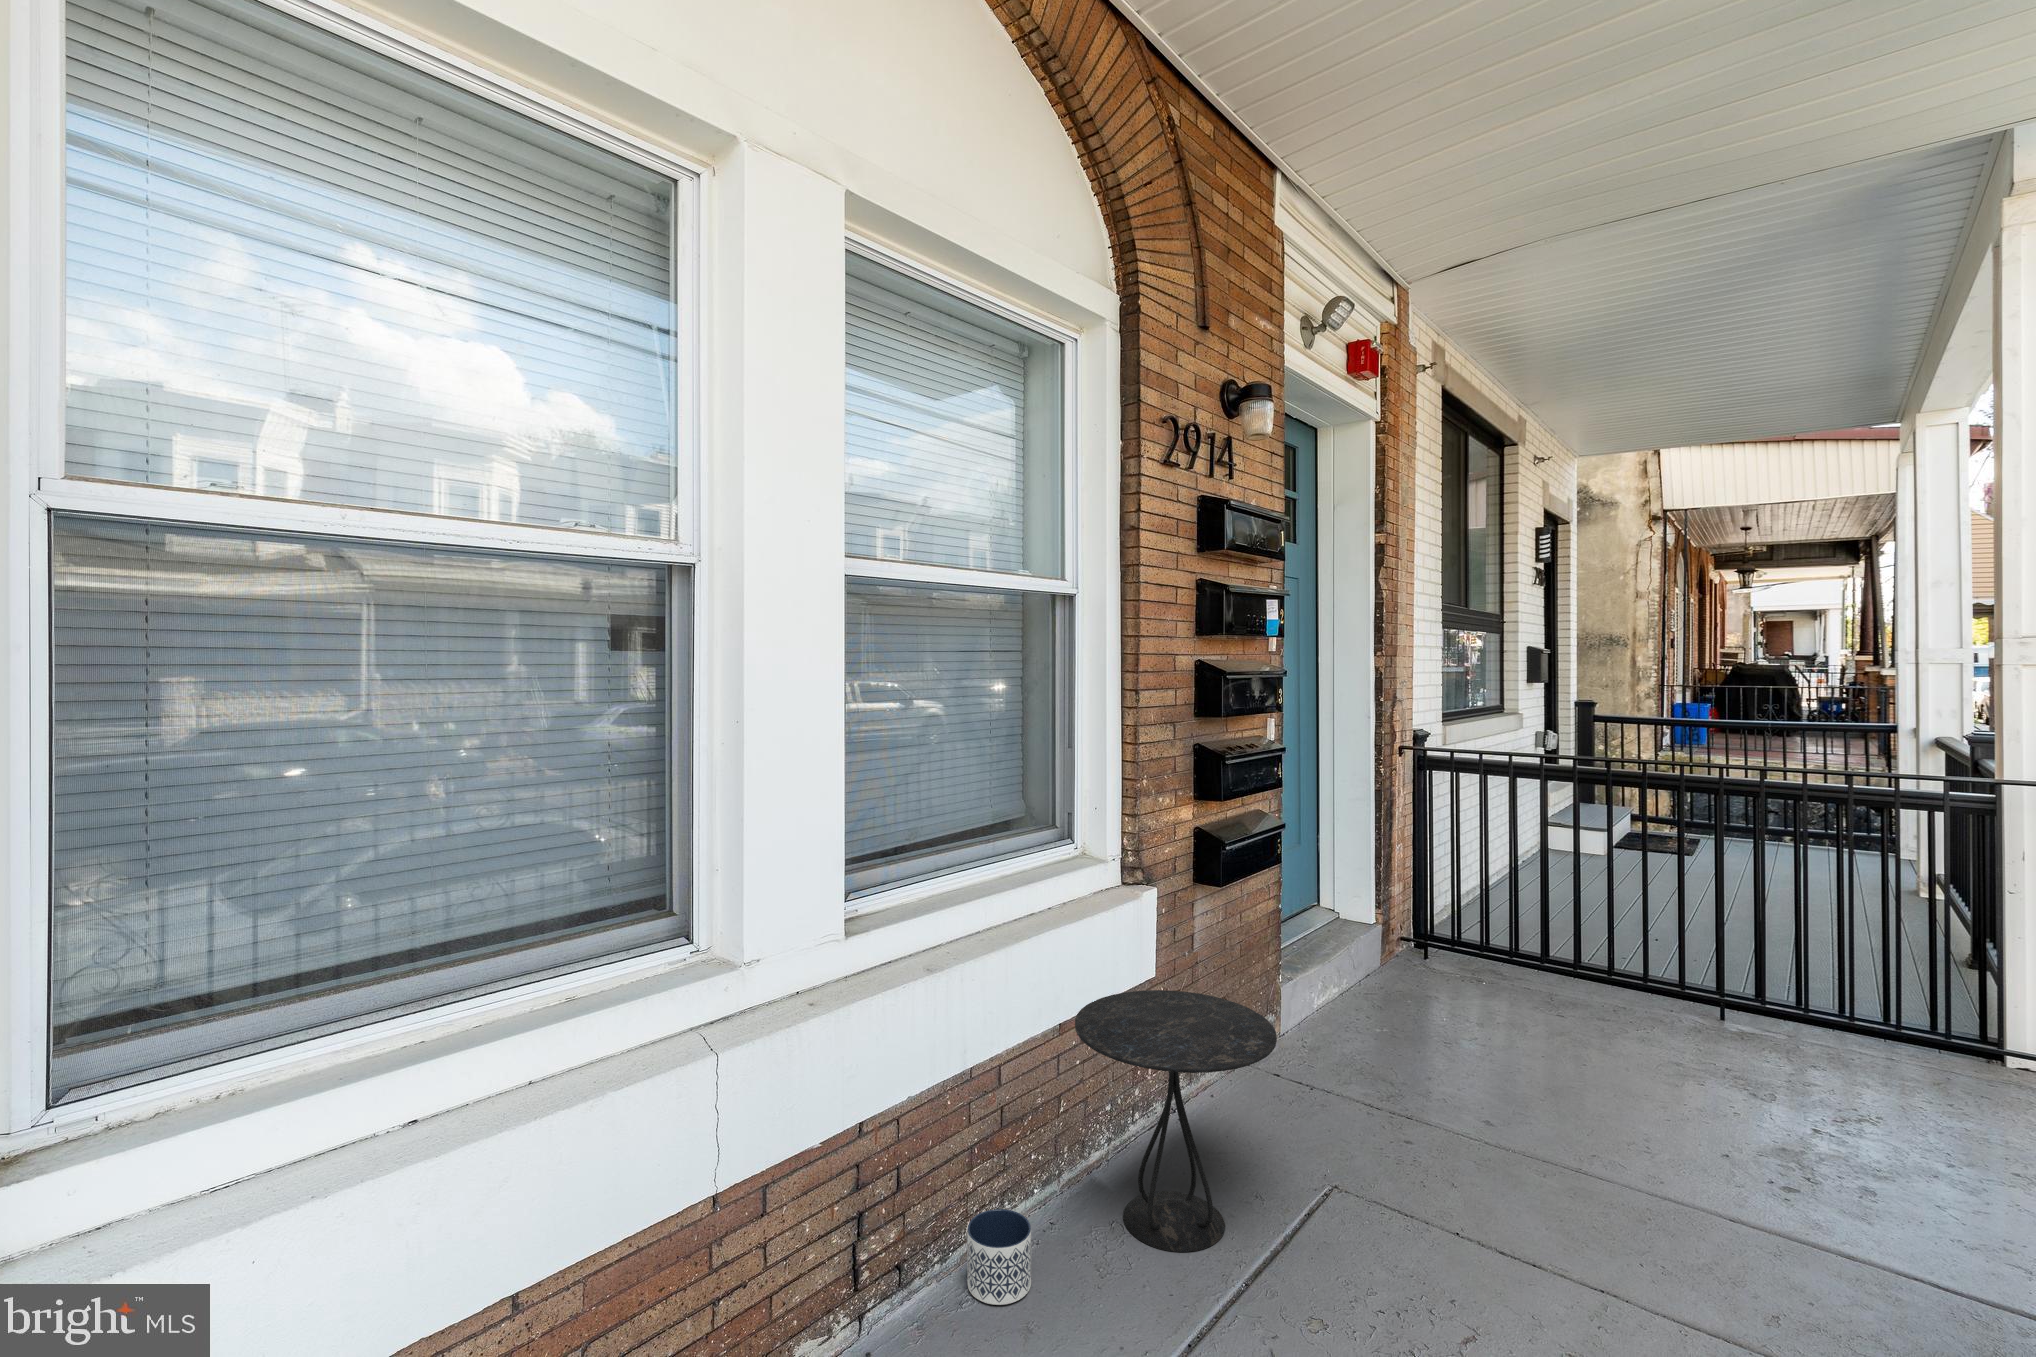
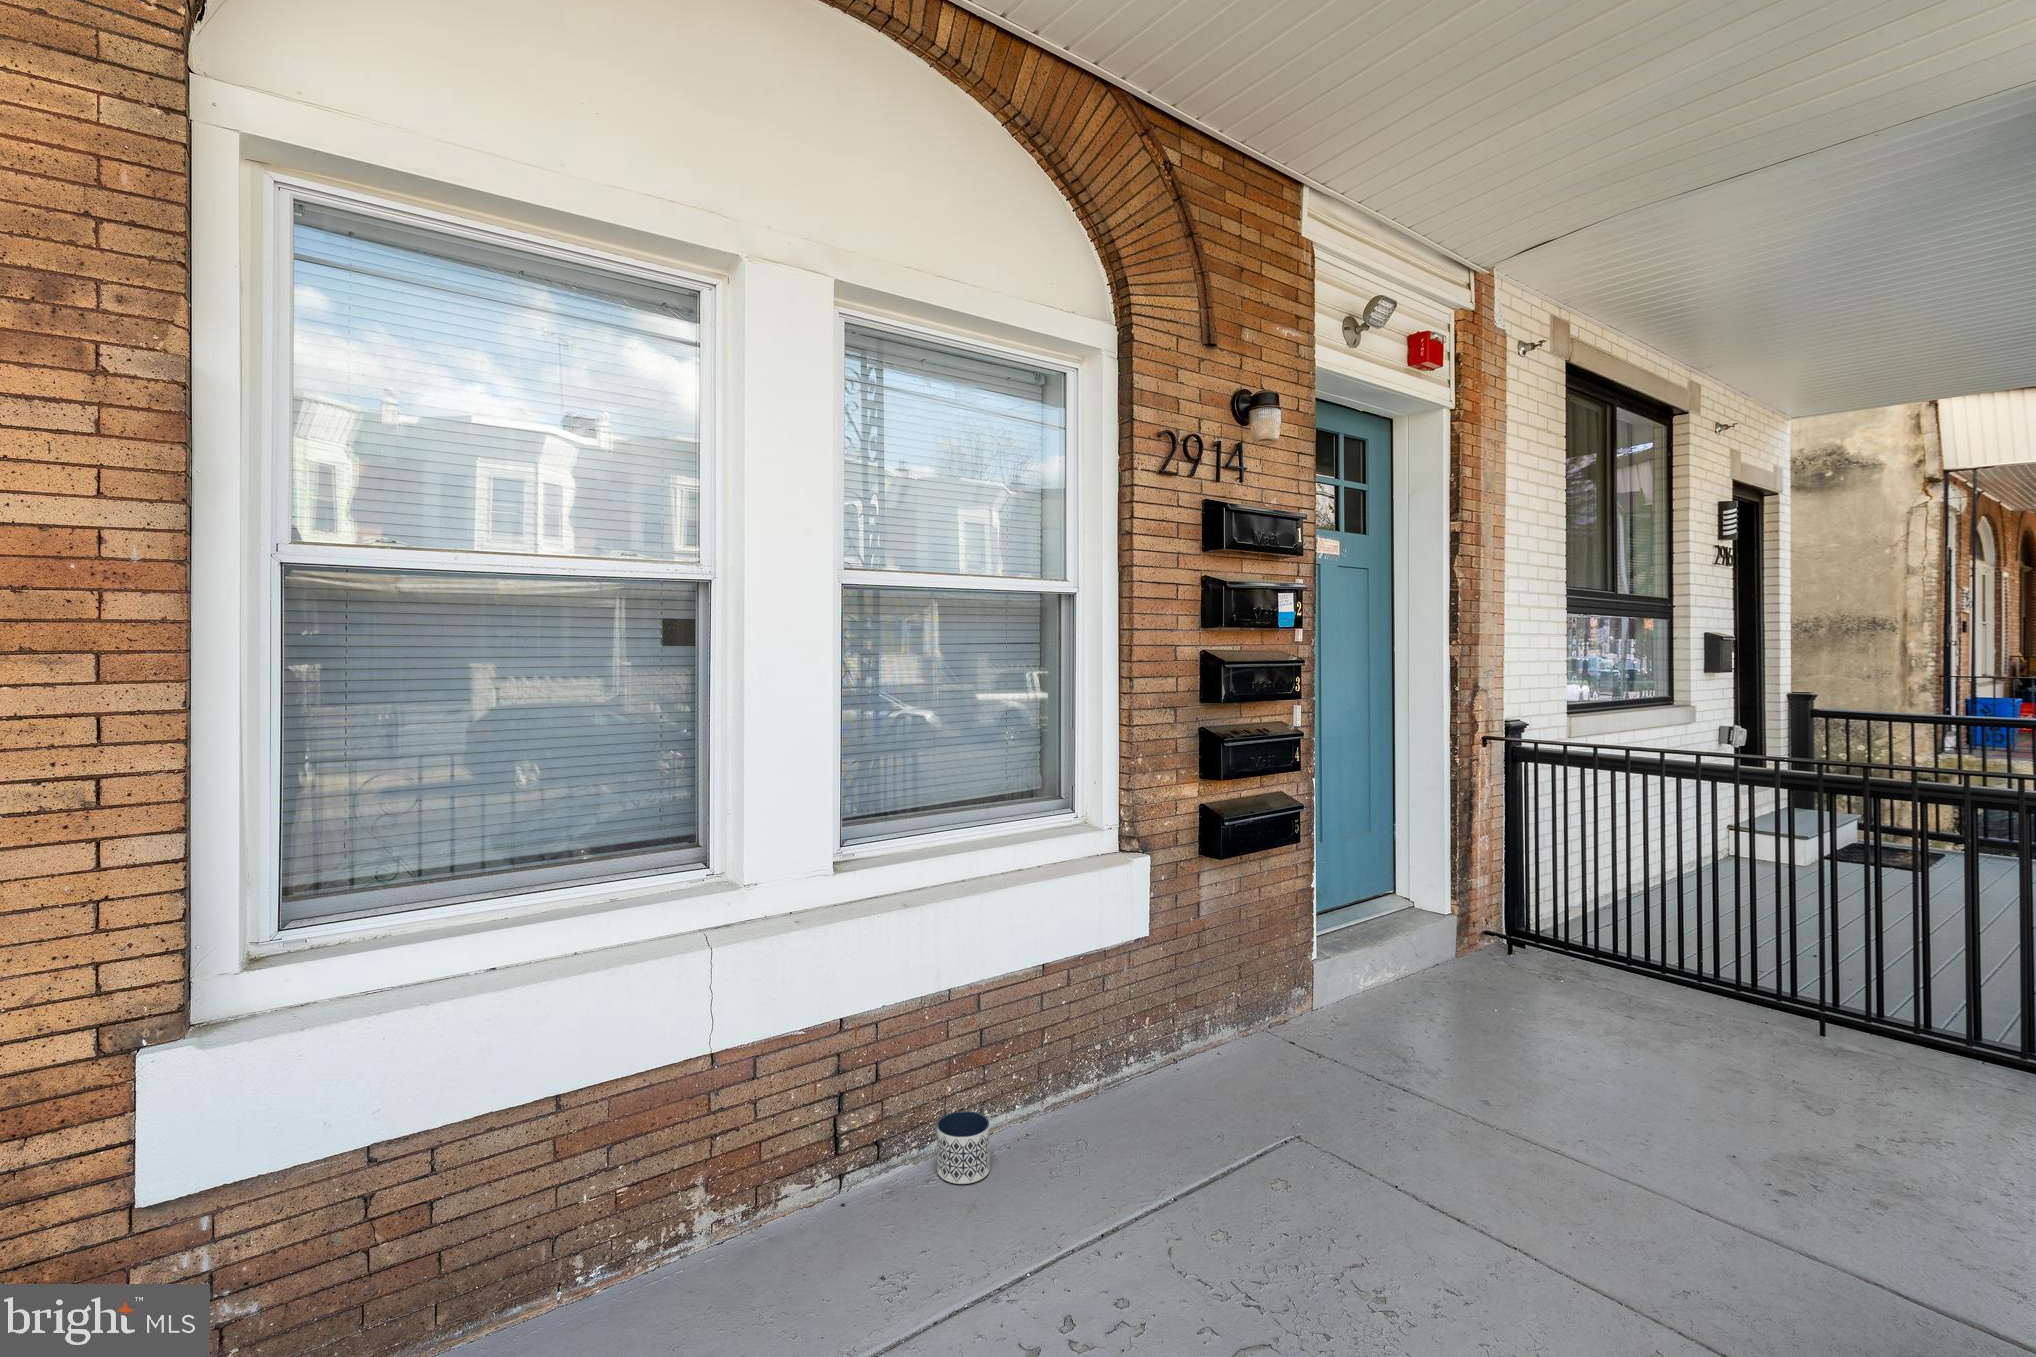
side table: present [1075,990,1277,1252] -> none [1045,946,1219,1167]

